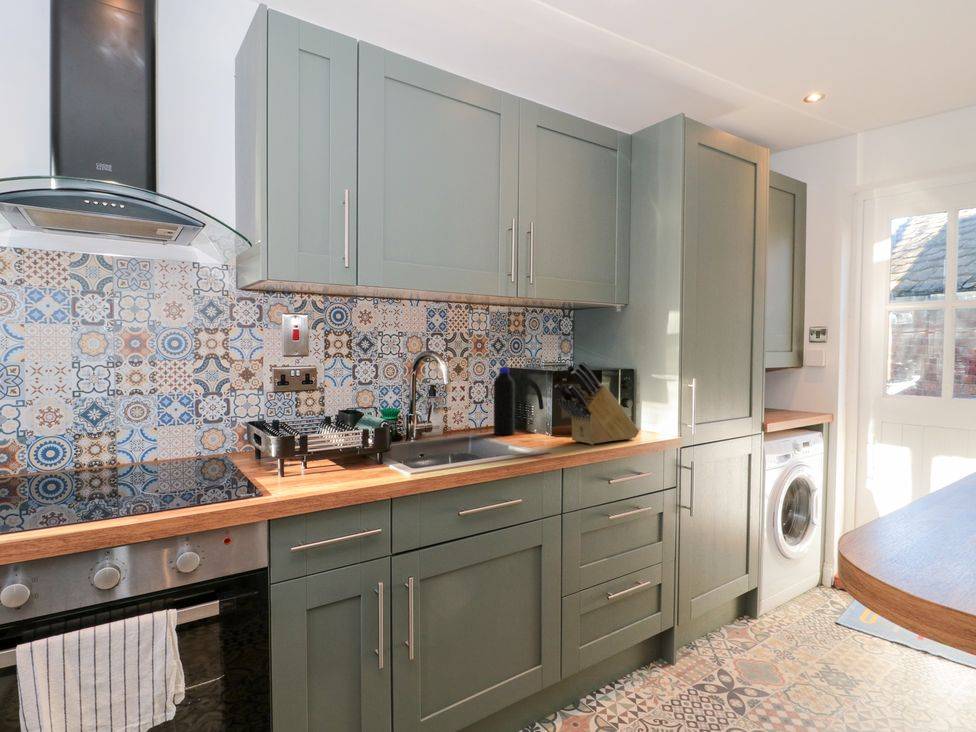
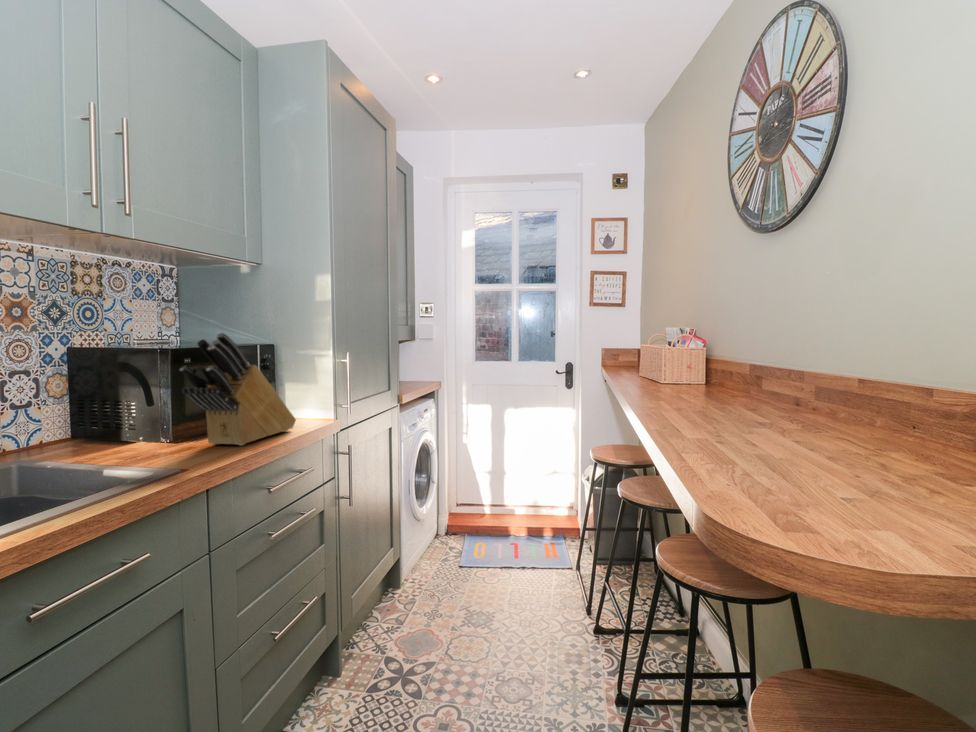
bottle: present [494,367,515,435] -> none [53,346,100,453]

